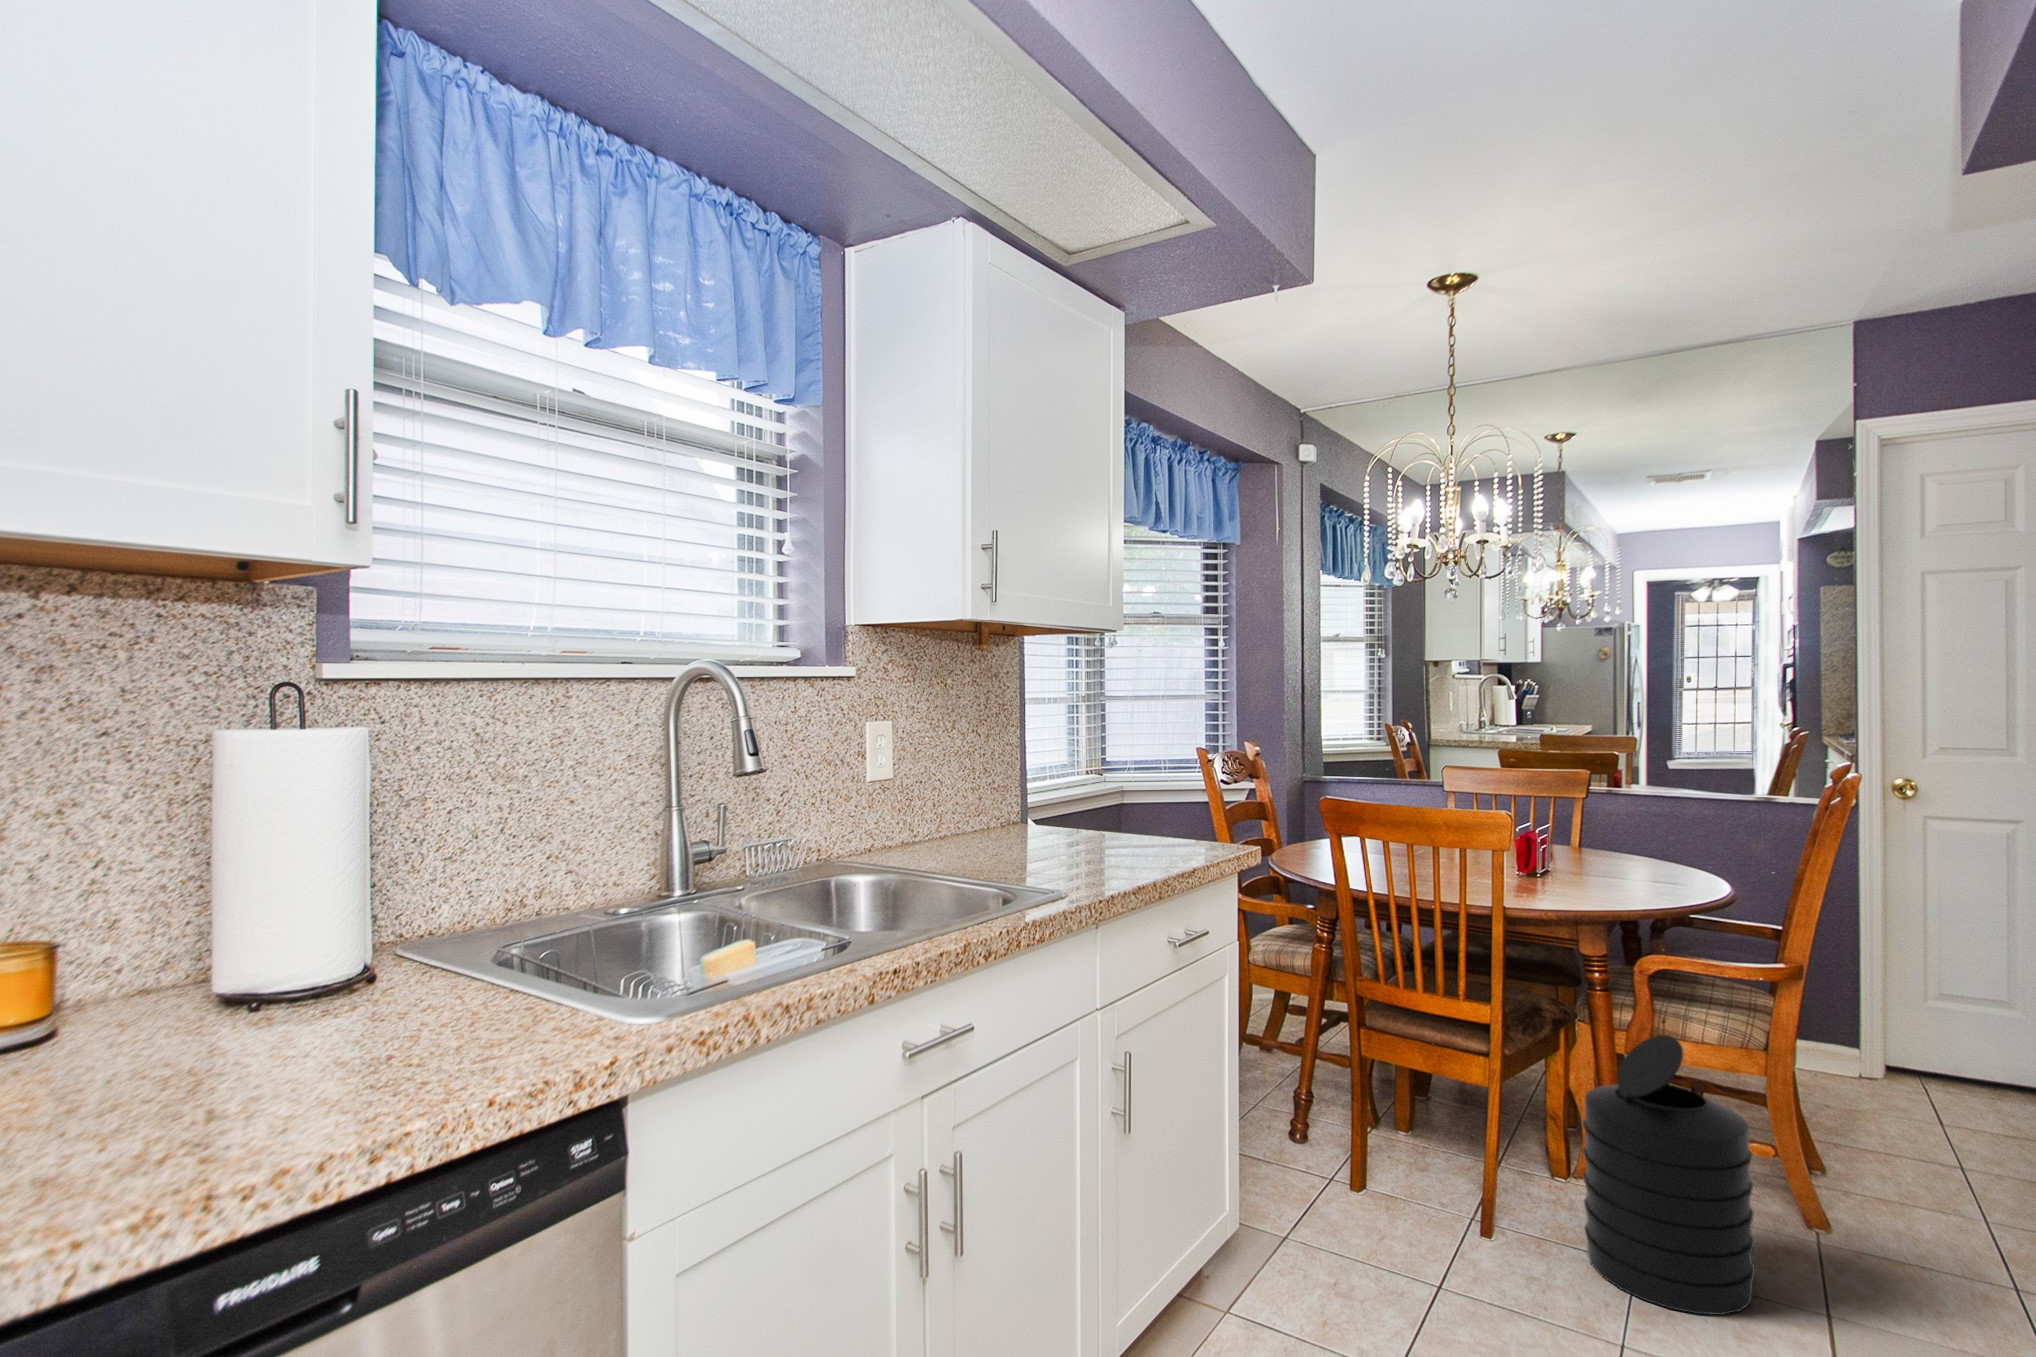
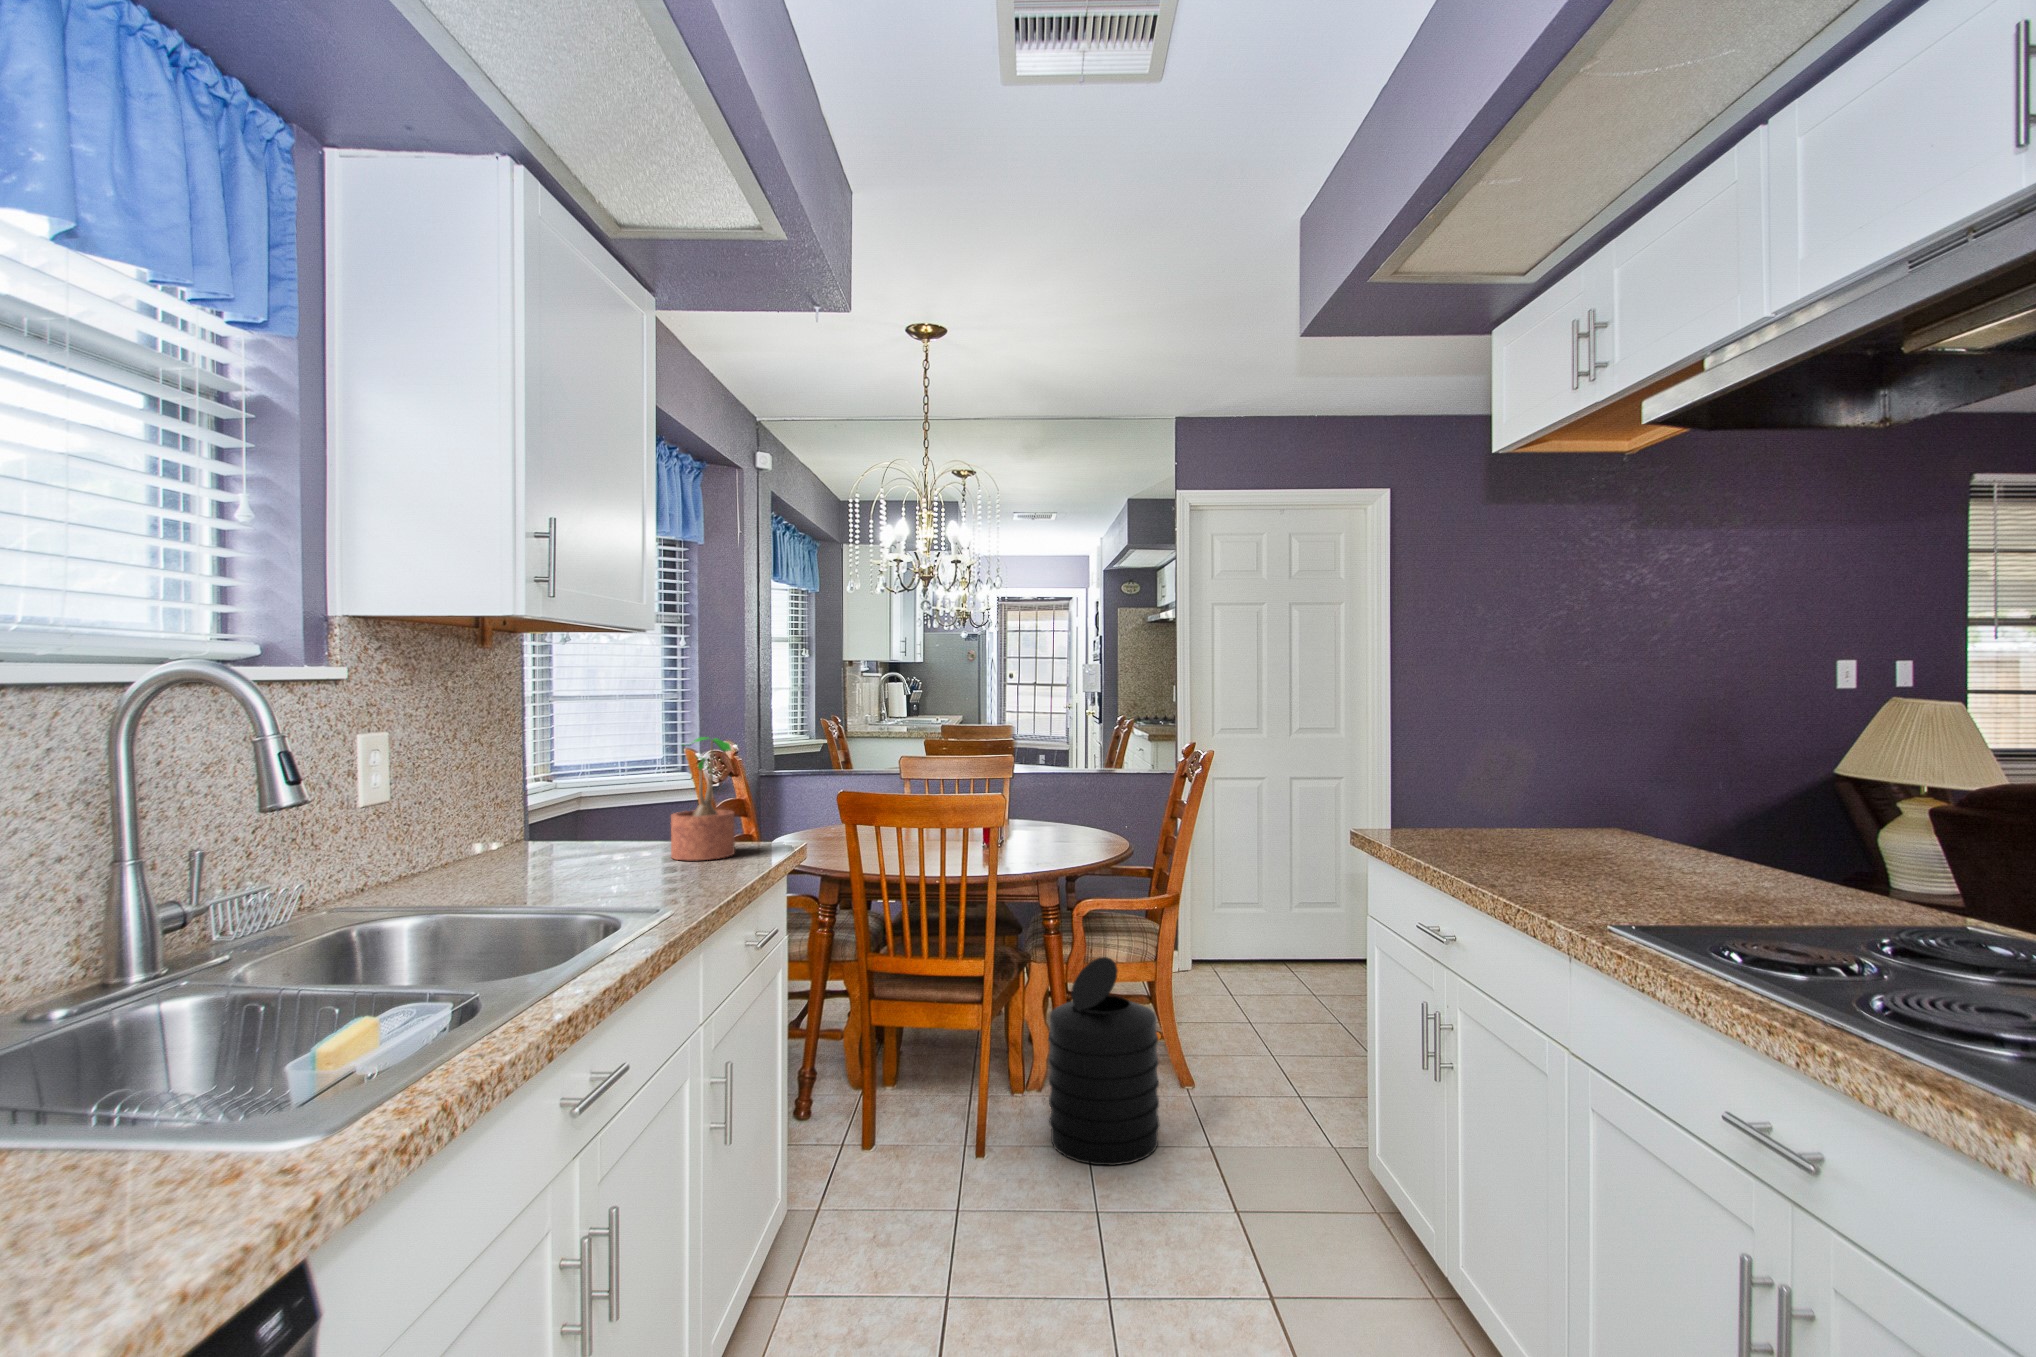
potted plant: none [1116,733,1177,853] -> present [671,737,735,860]

